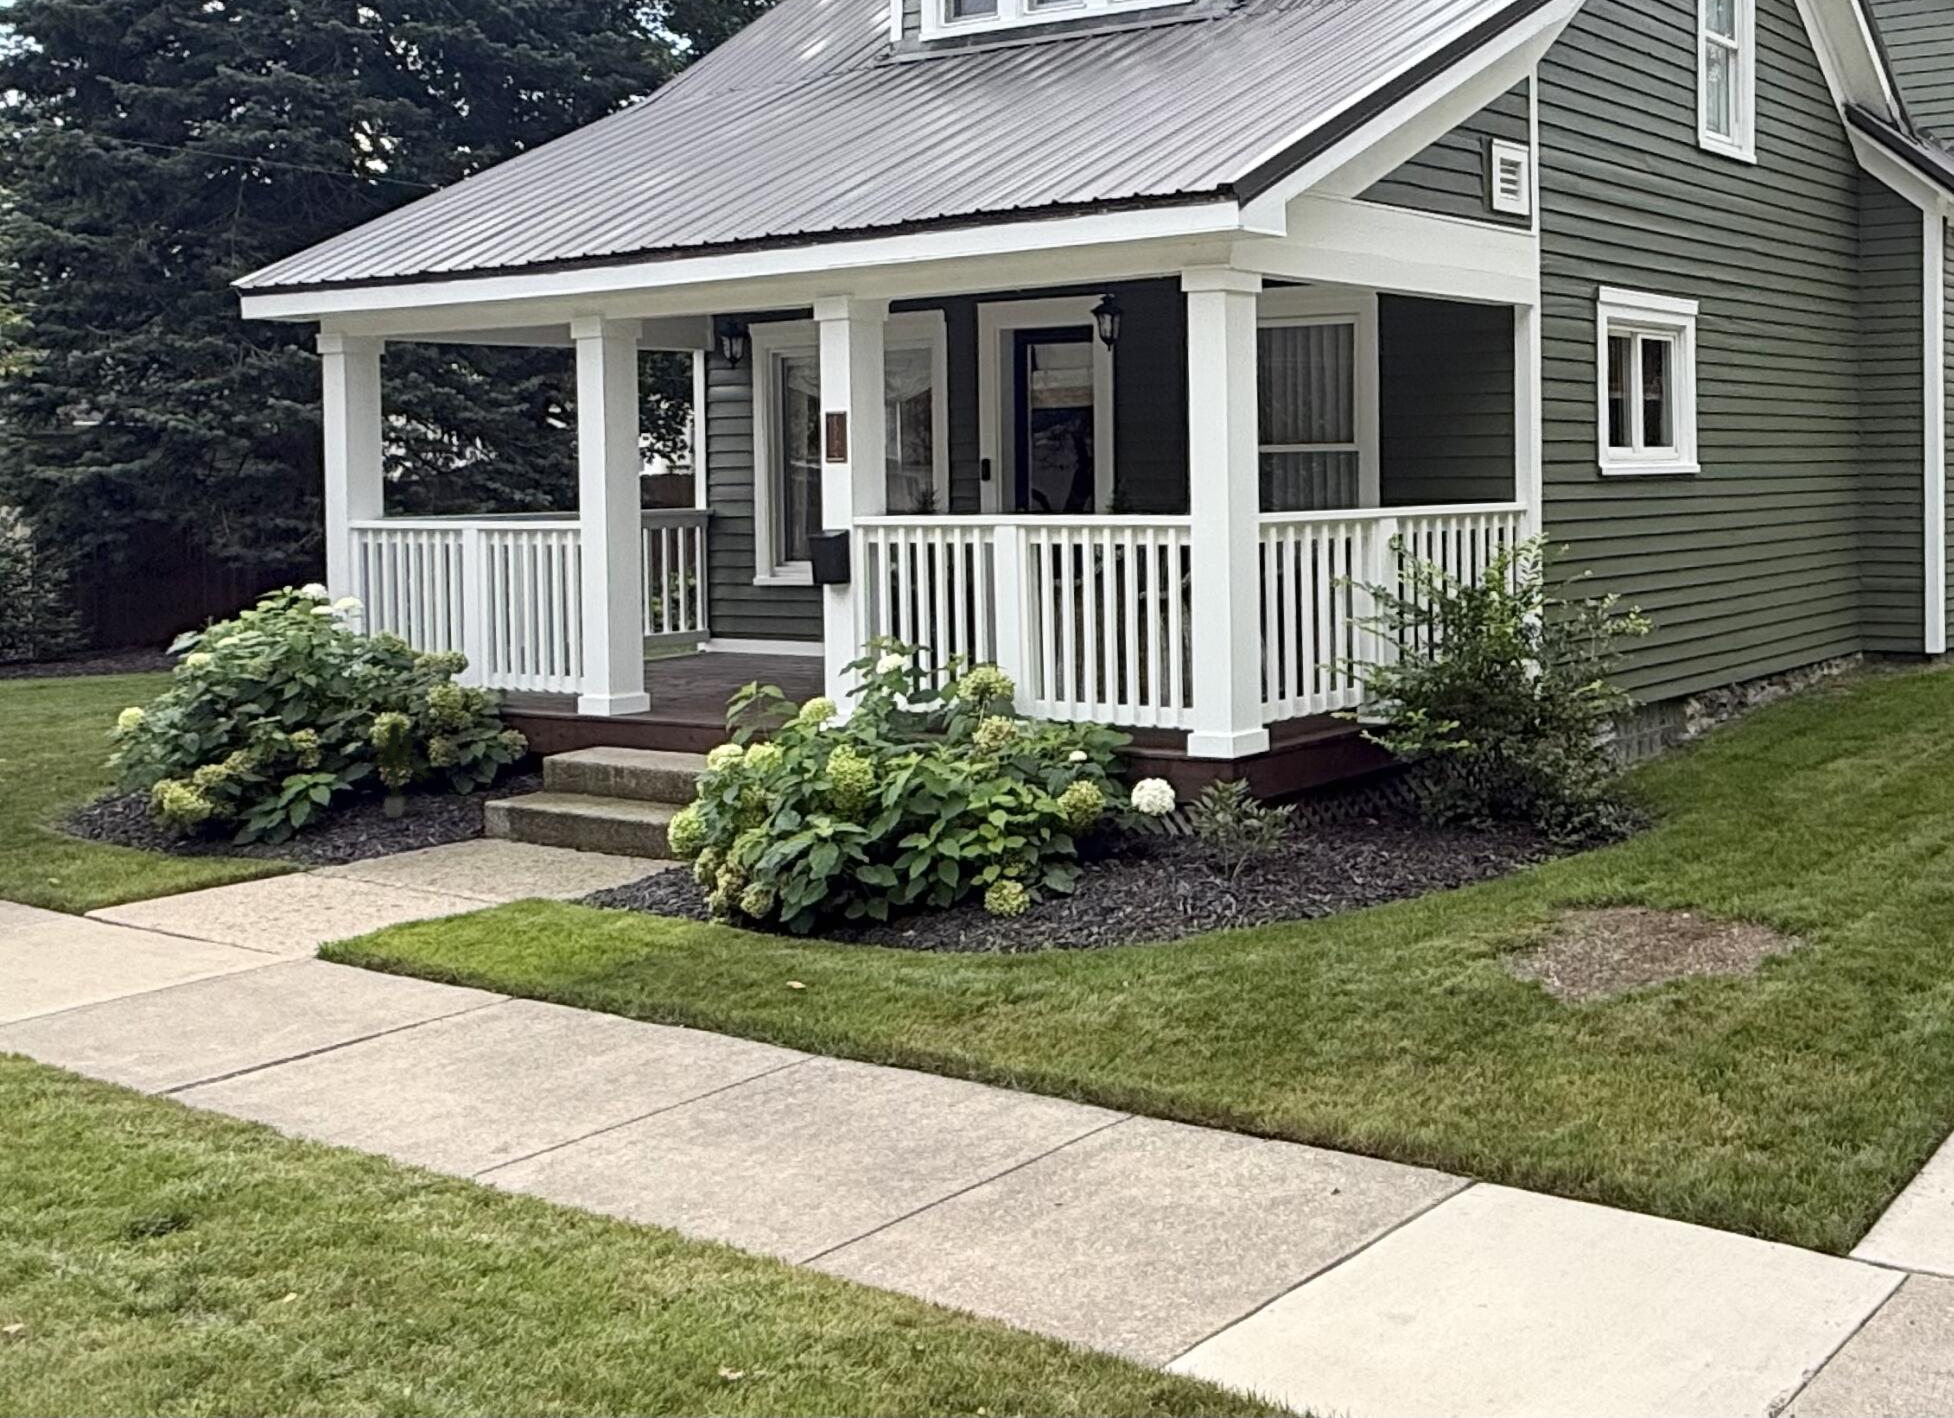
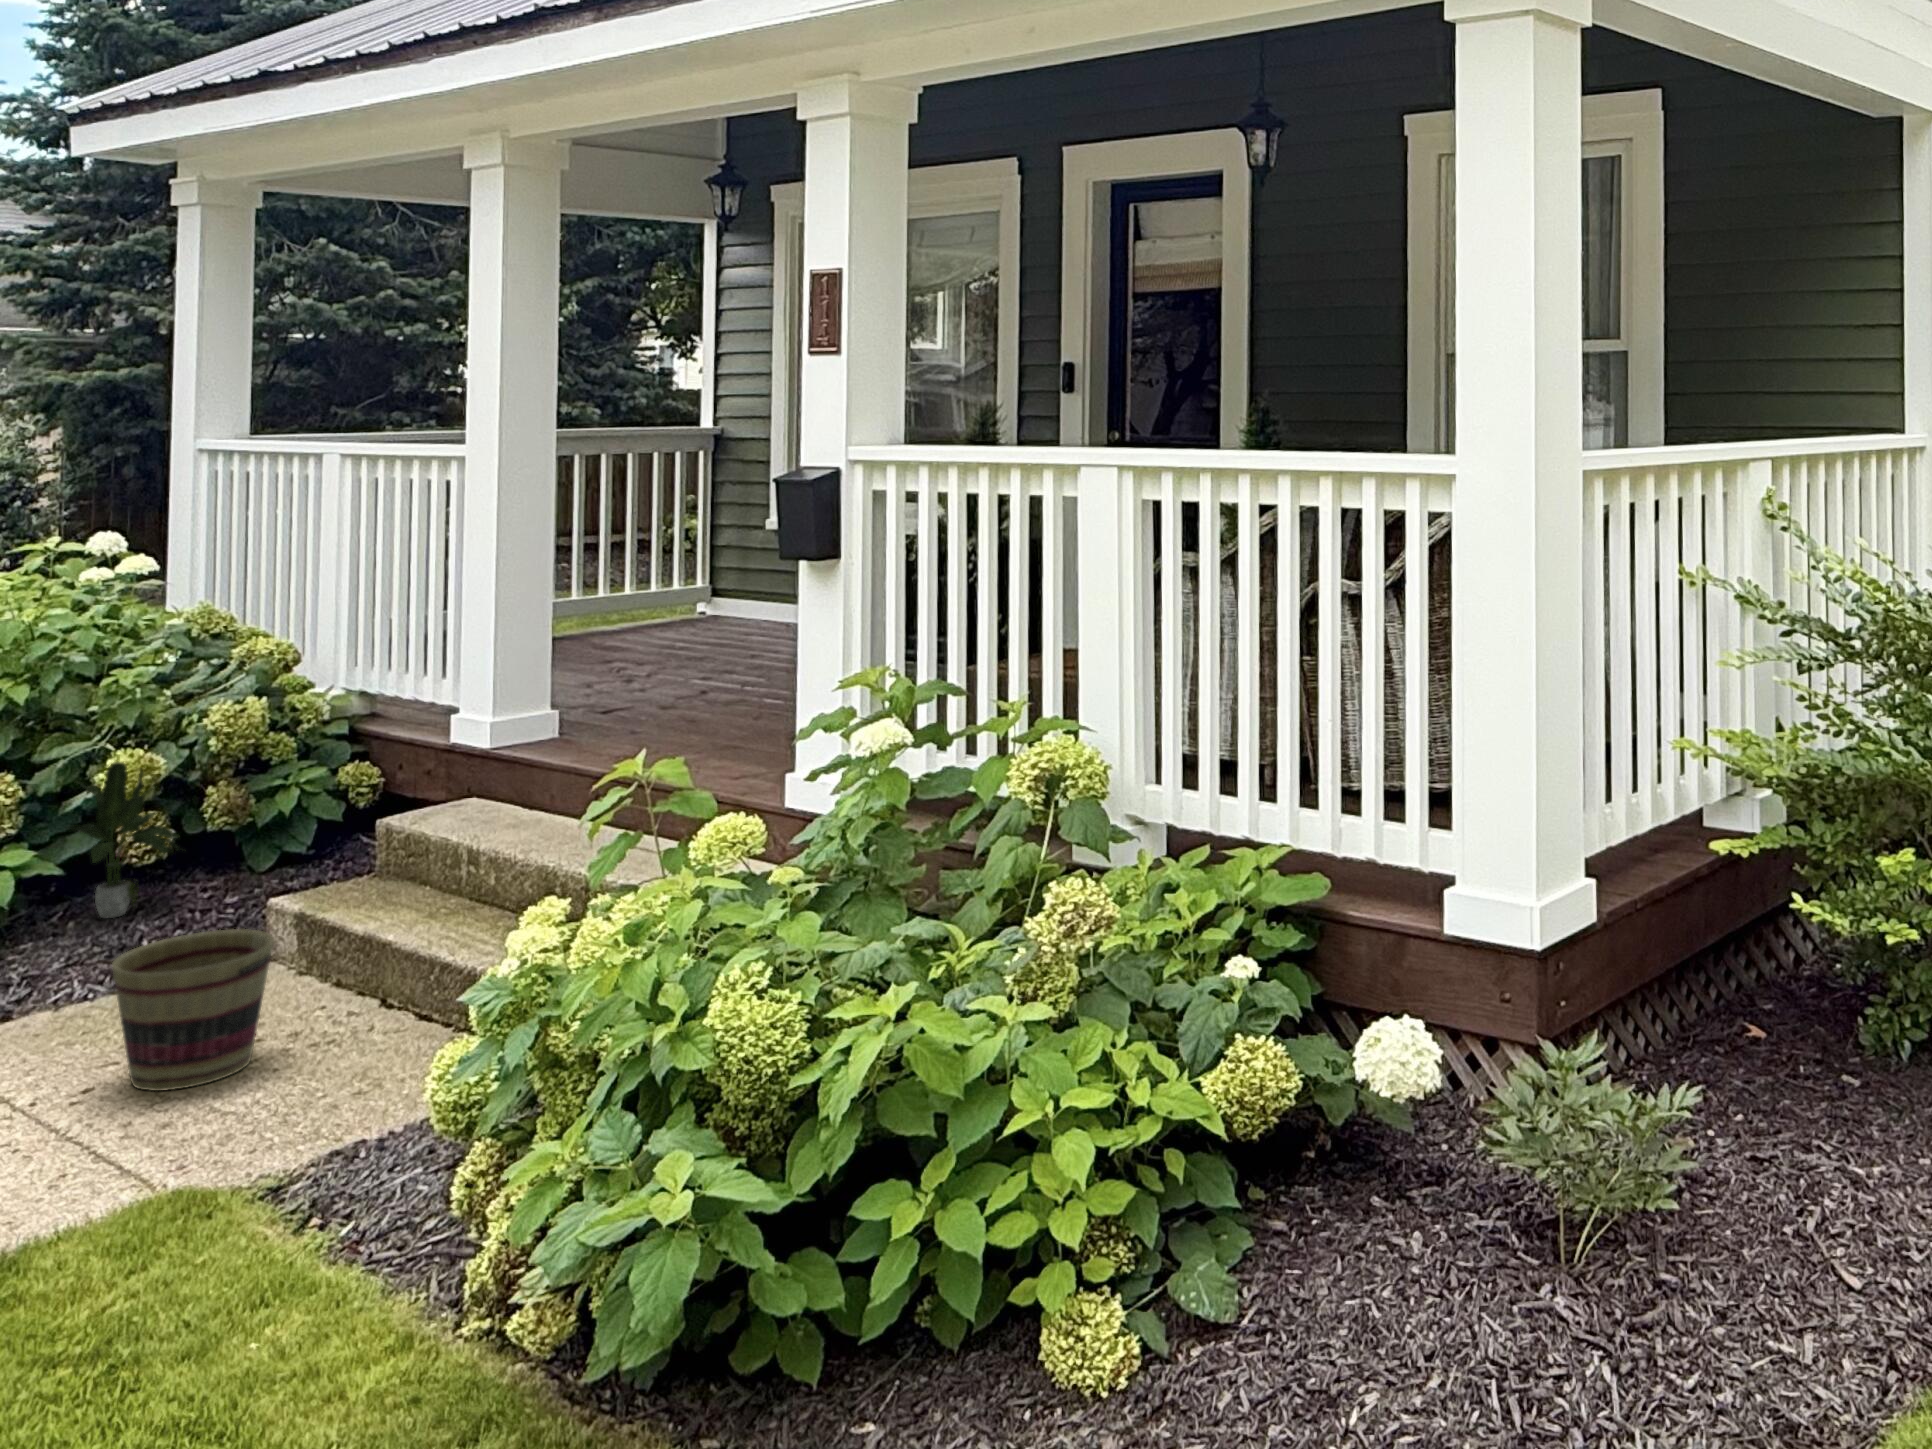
basket: none [469,791,546,868] -> present [112,929,274,1091]

